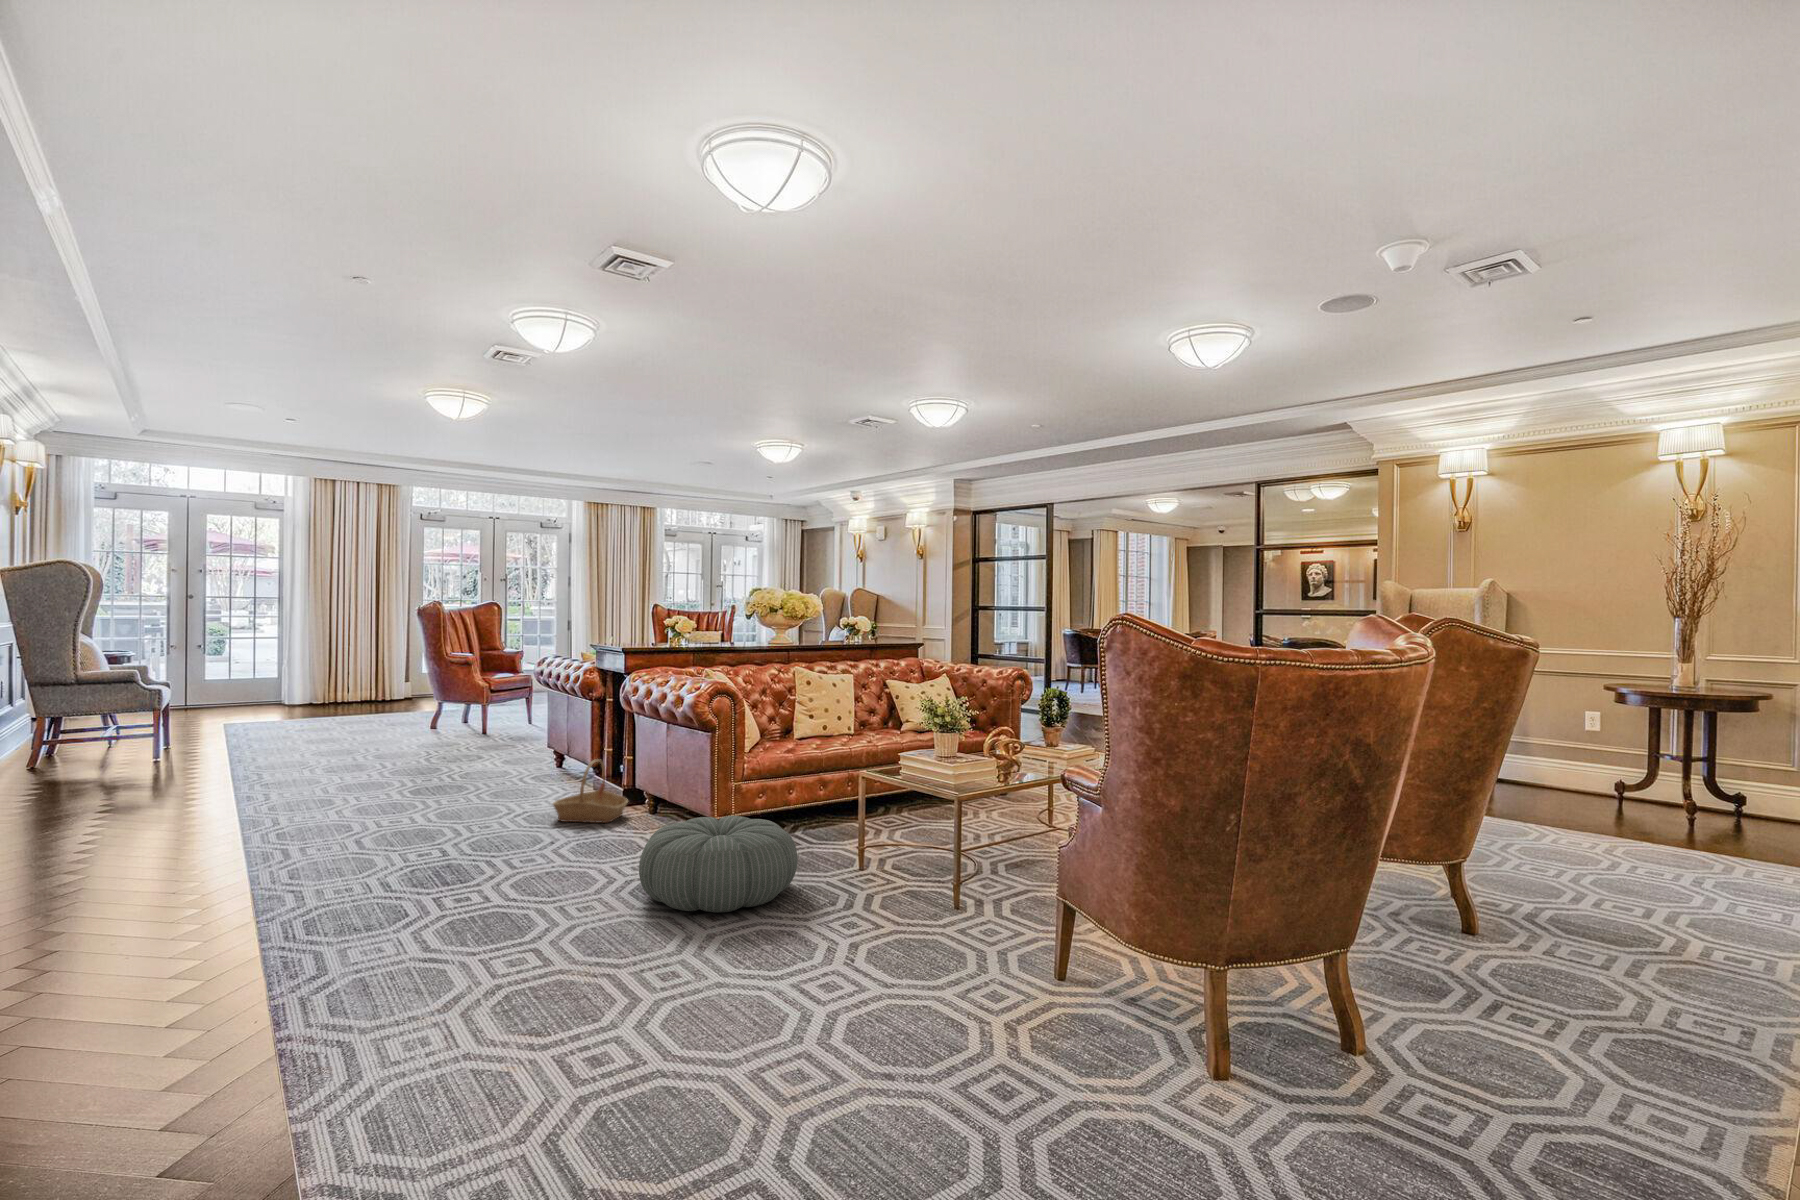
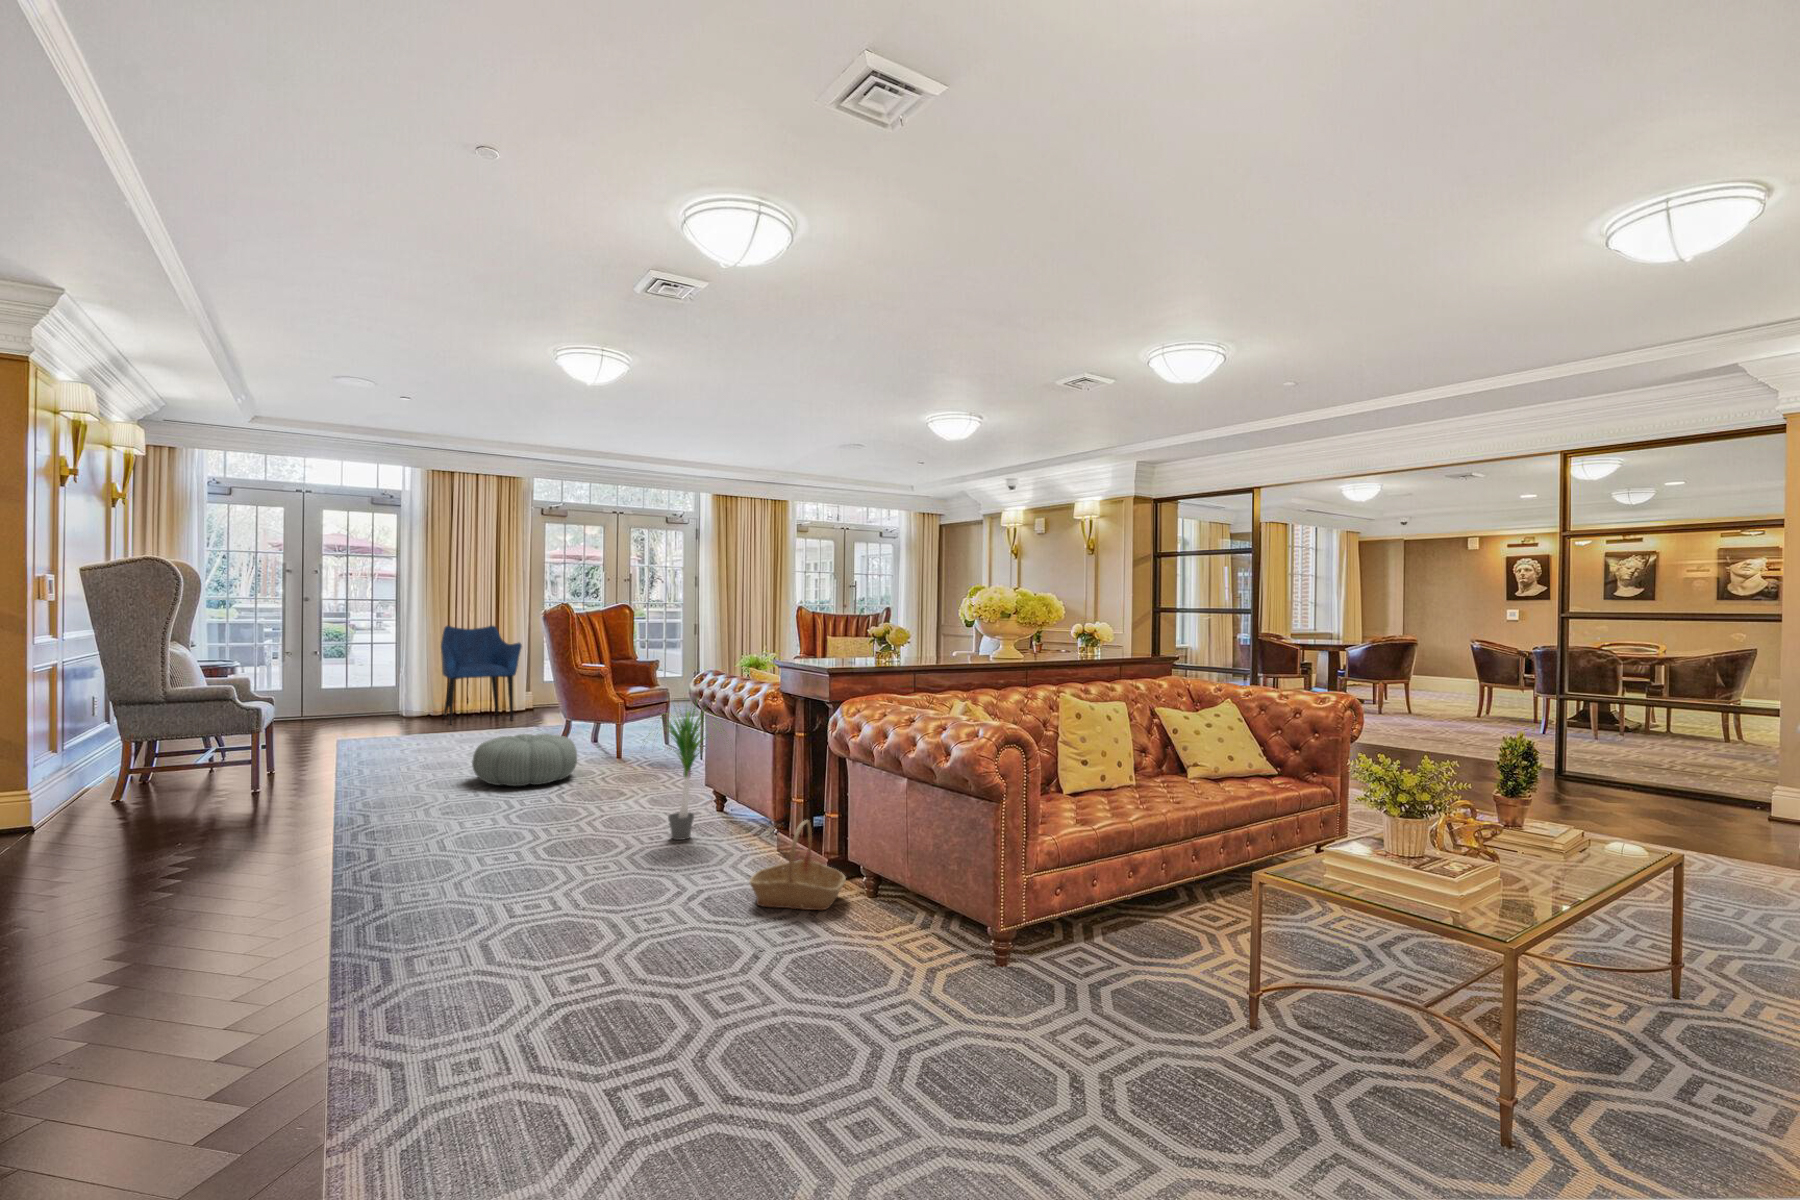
armchair: none [323,621,401,710] -> present [441,626,522,725]
potted plant: none [479,668,562,786] -> present [649,705,724,840]
pouf: present [639,816,798,912] -> present [472,734,577,786]

